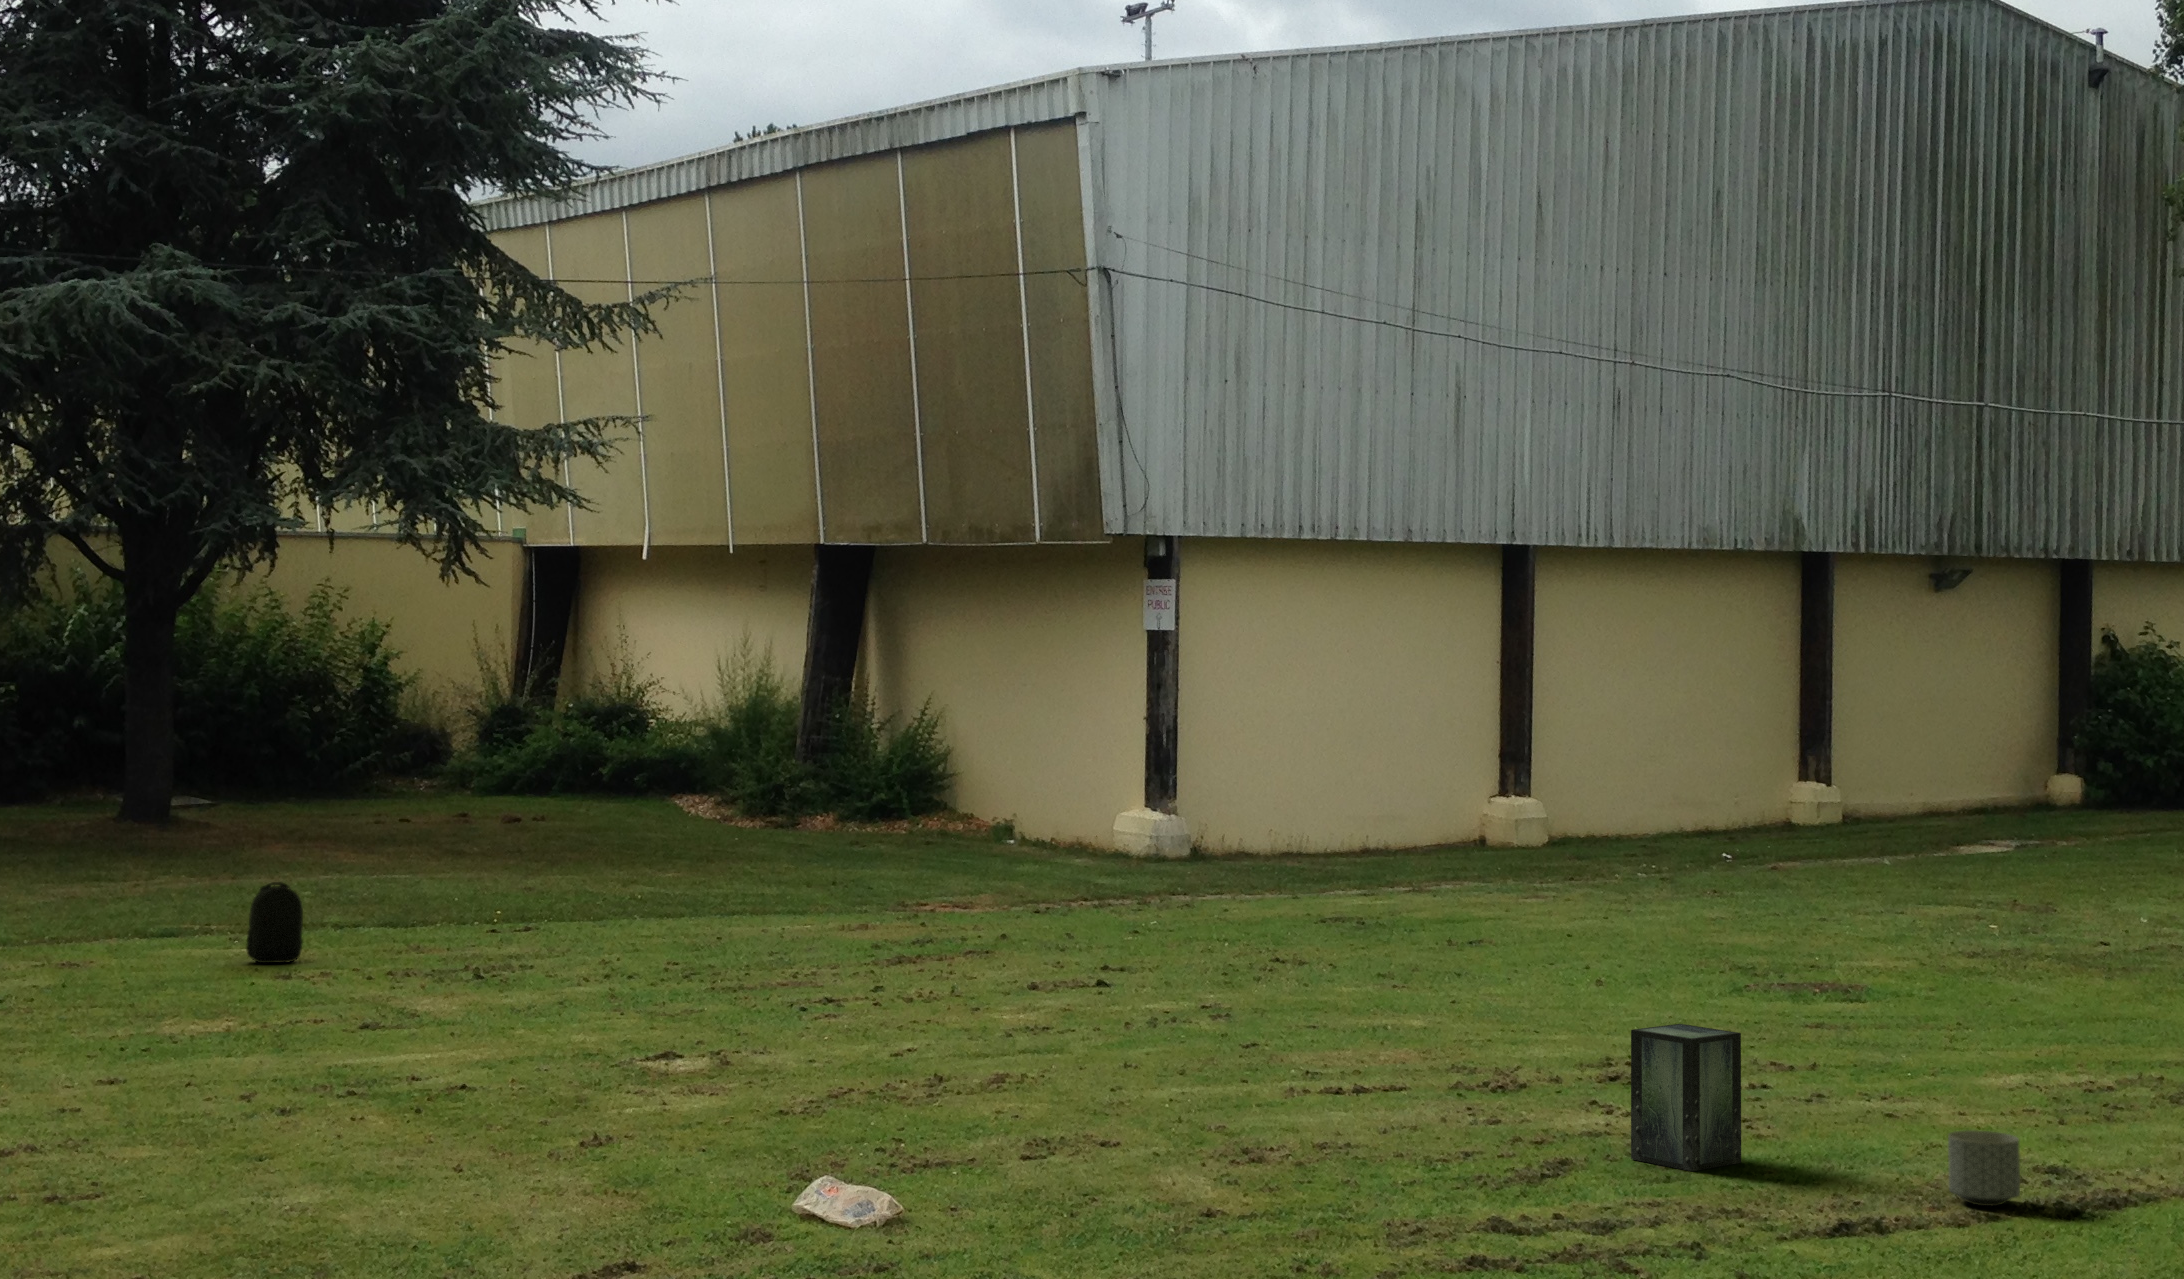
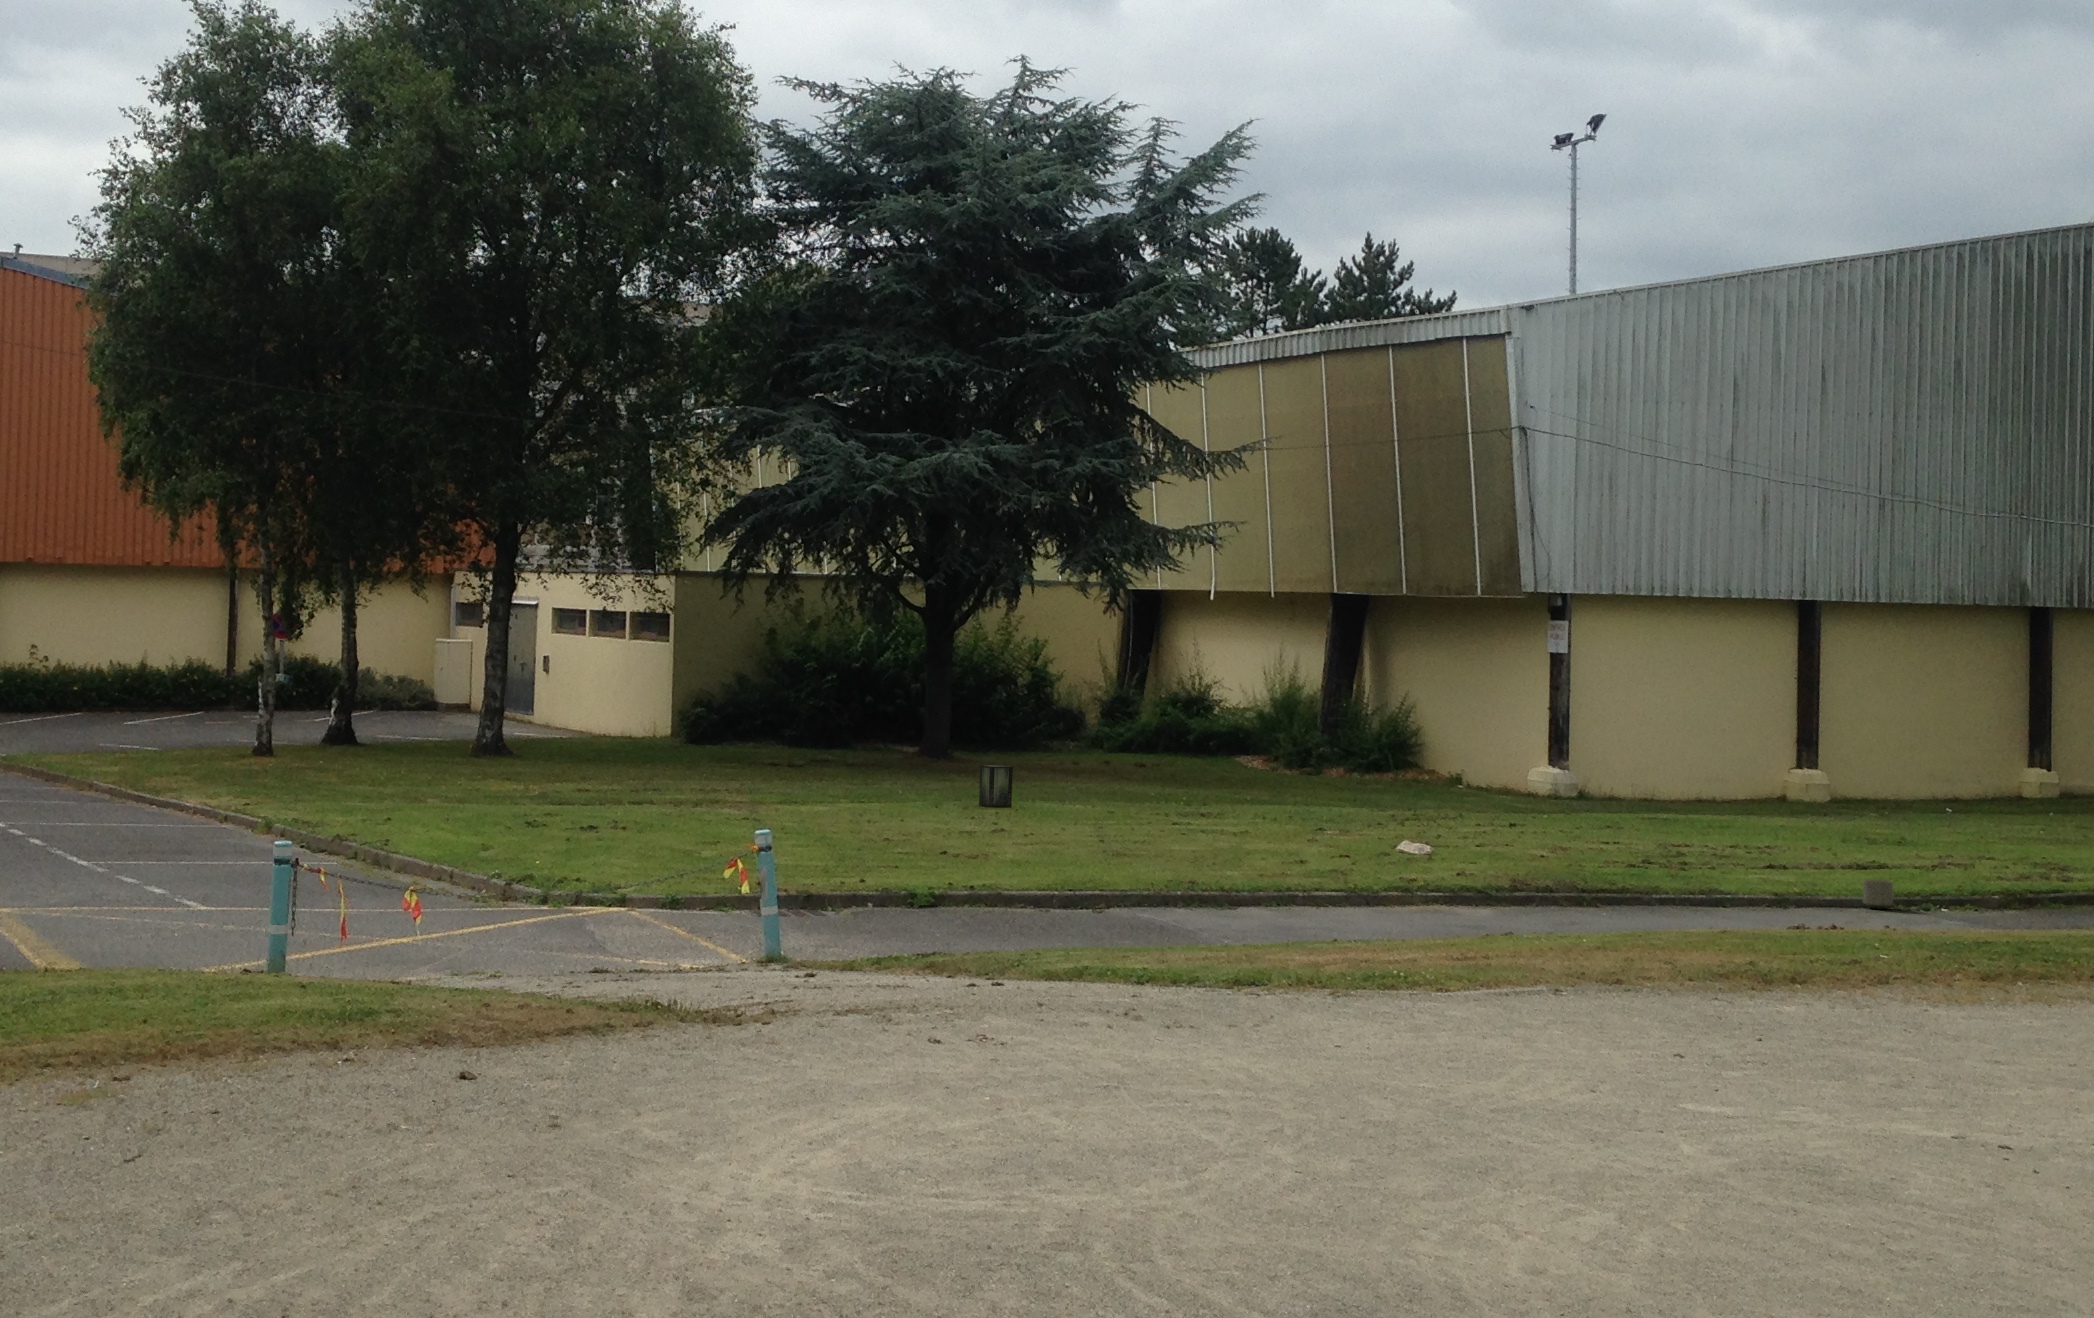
backpack: present [246,882,303,963] -> none [1064,778,1092,820]
storage box: present [1631,1024,1741,1171] -> present [979,765,1013,807]

